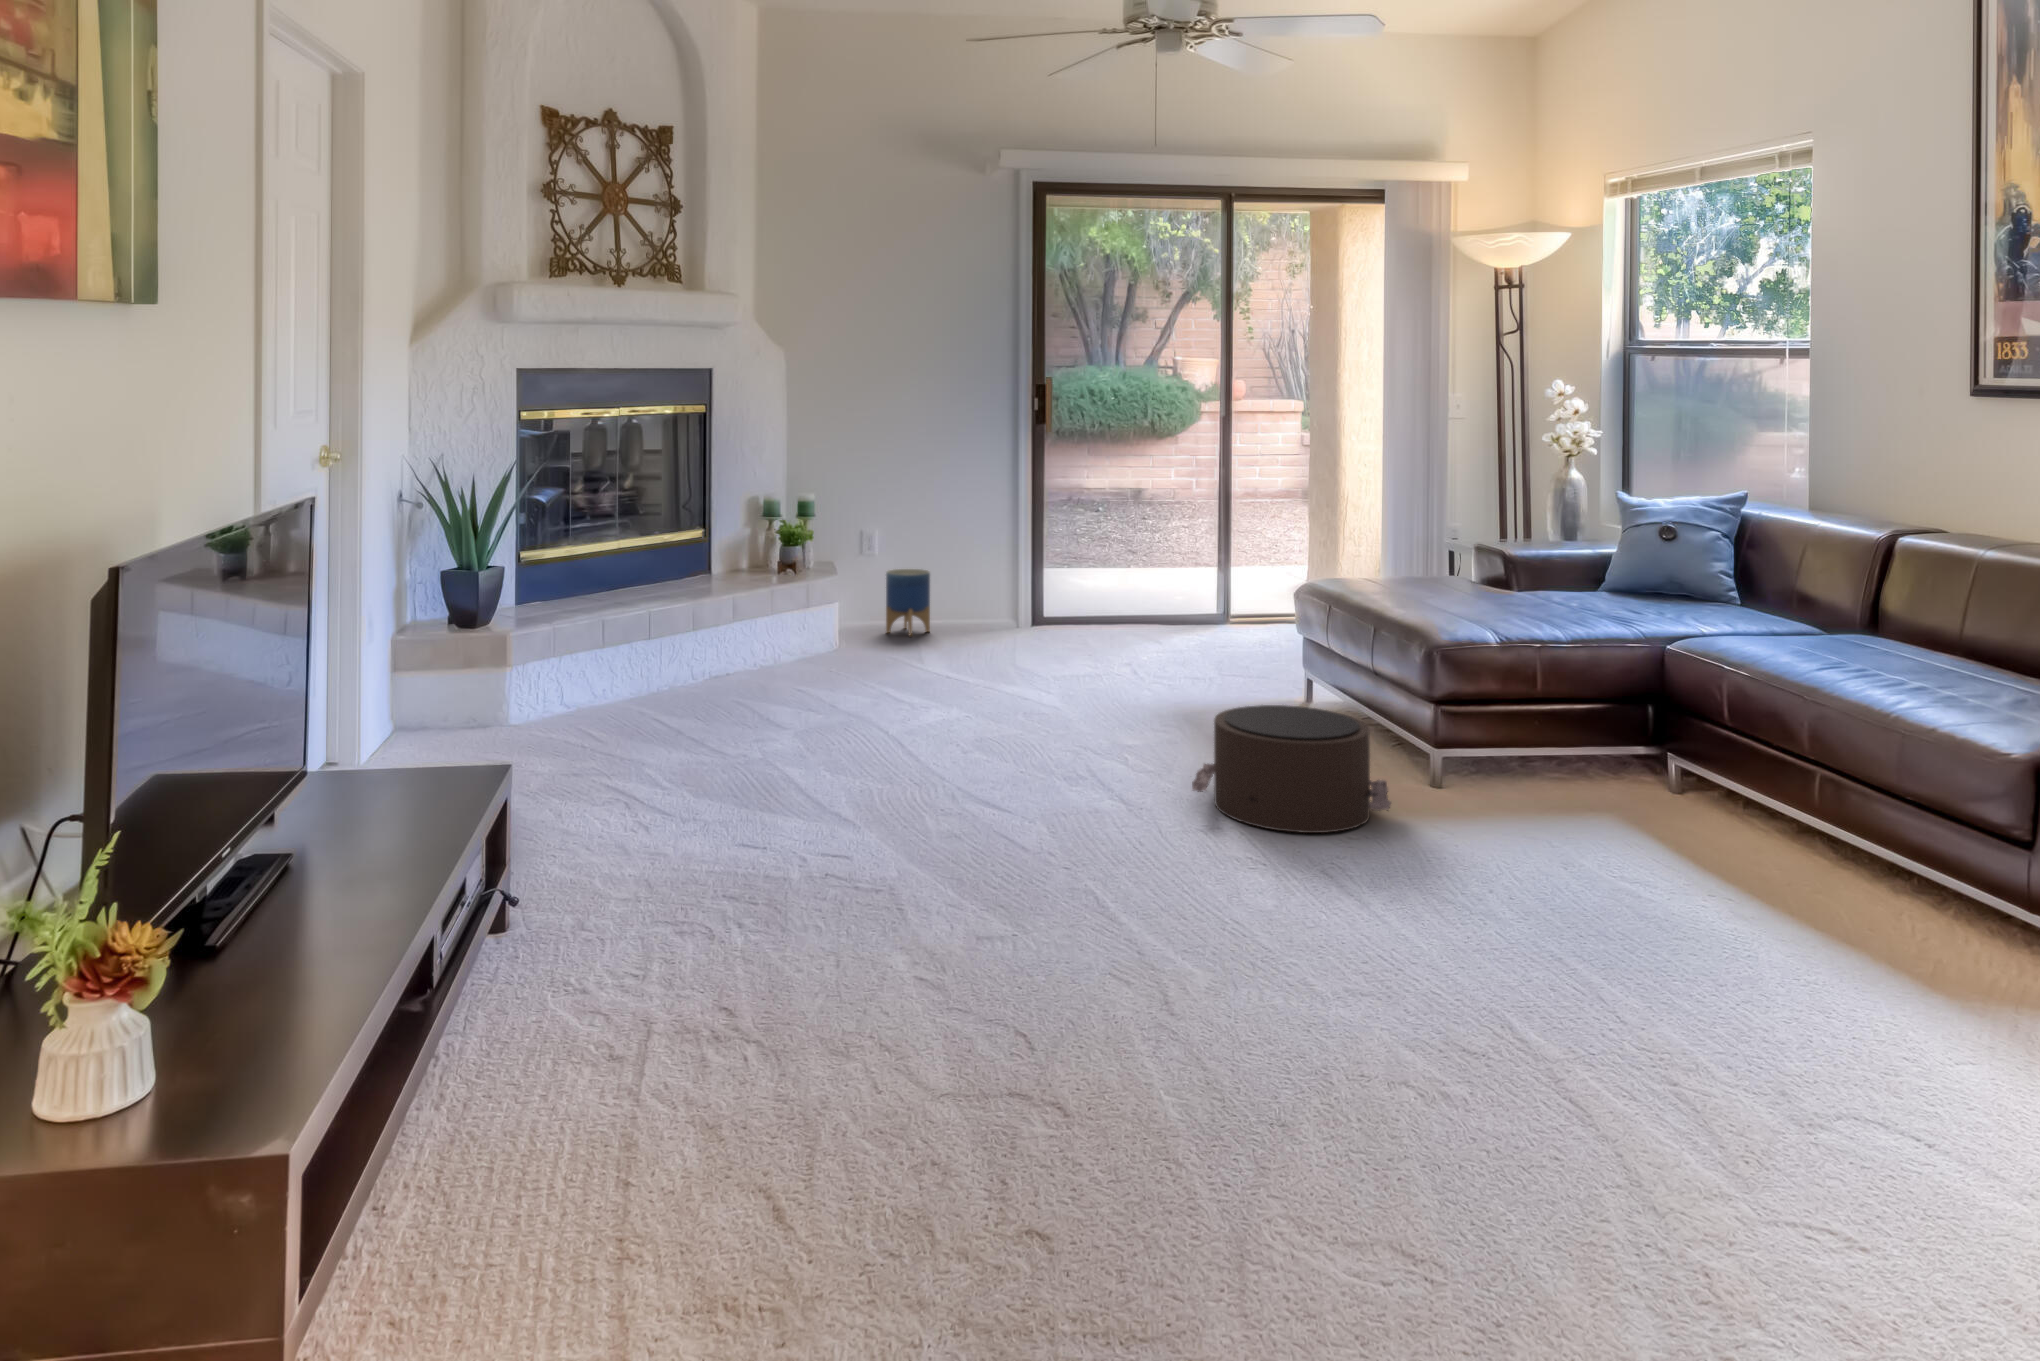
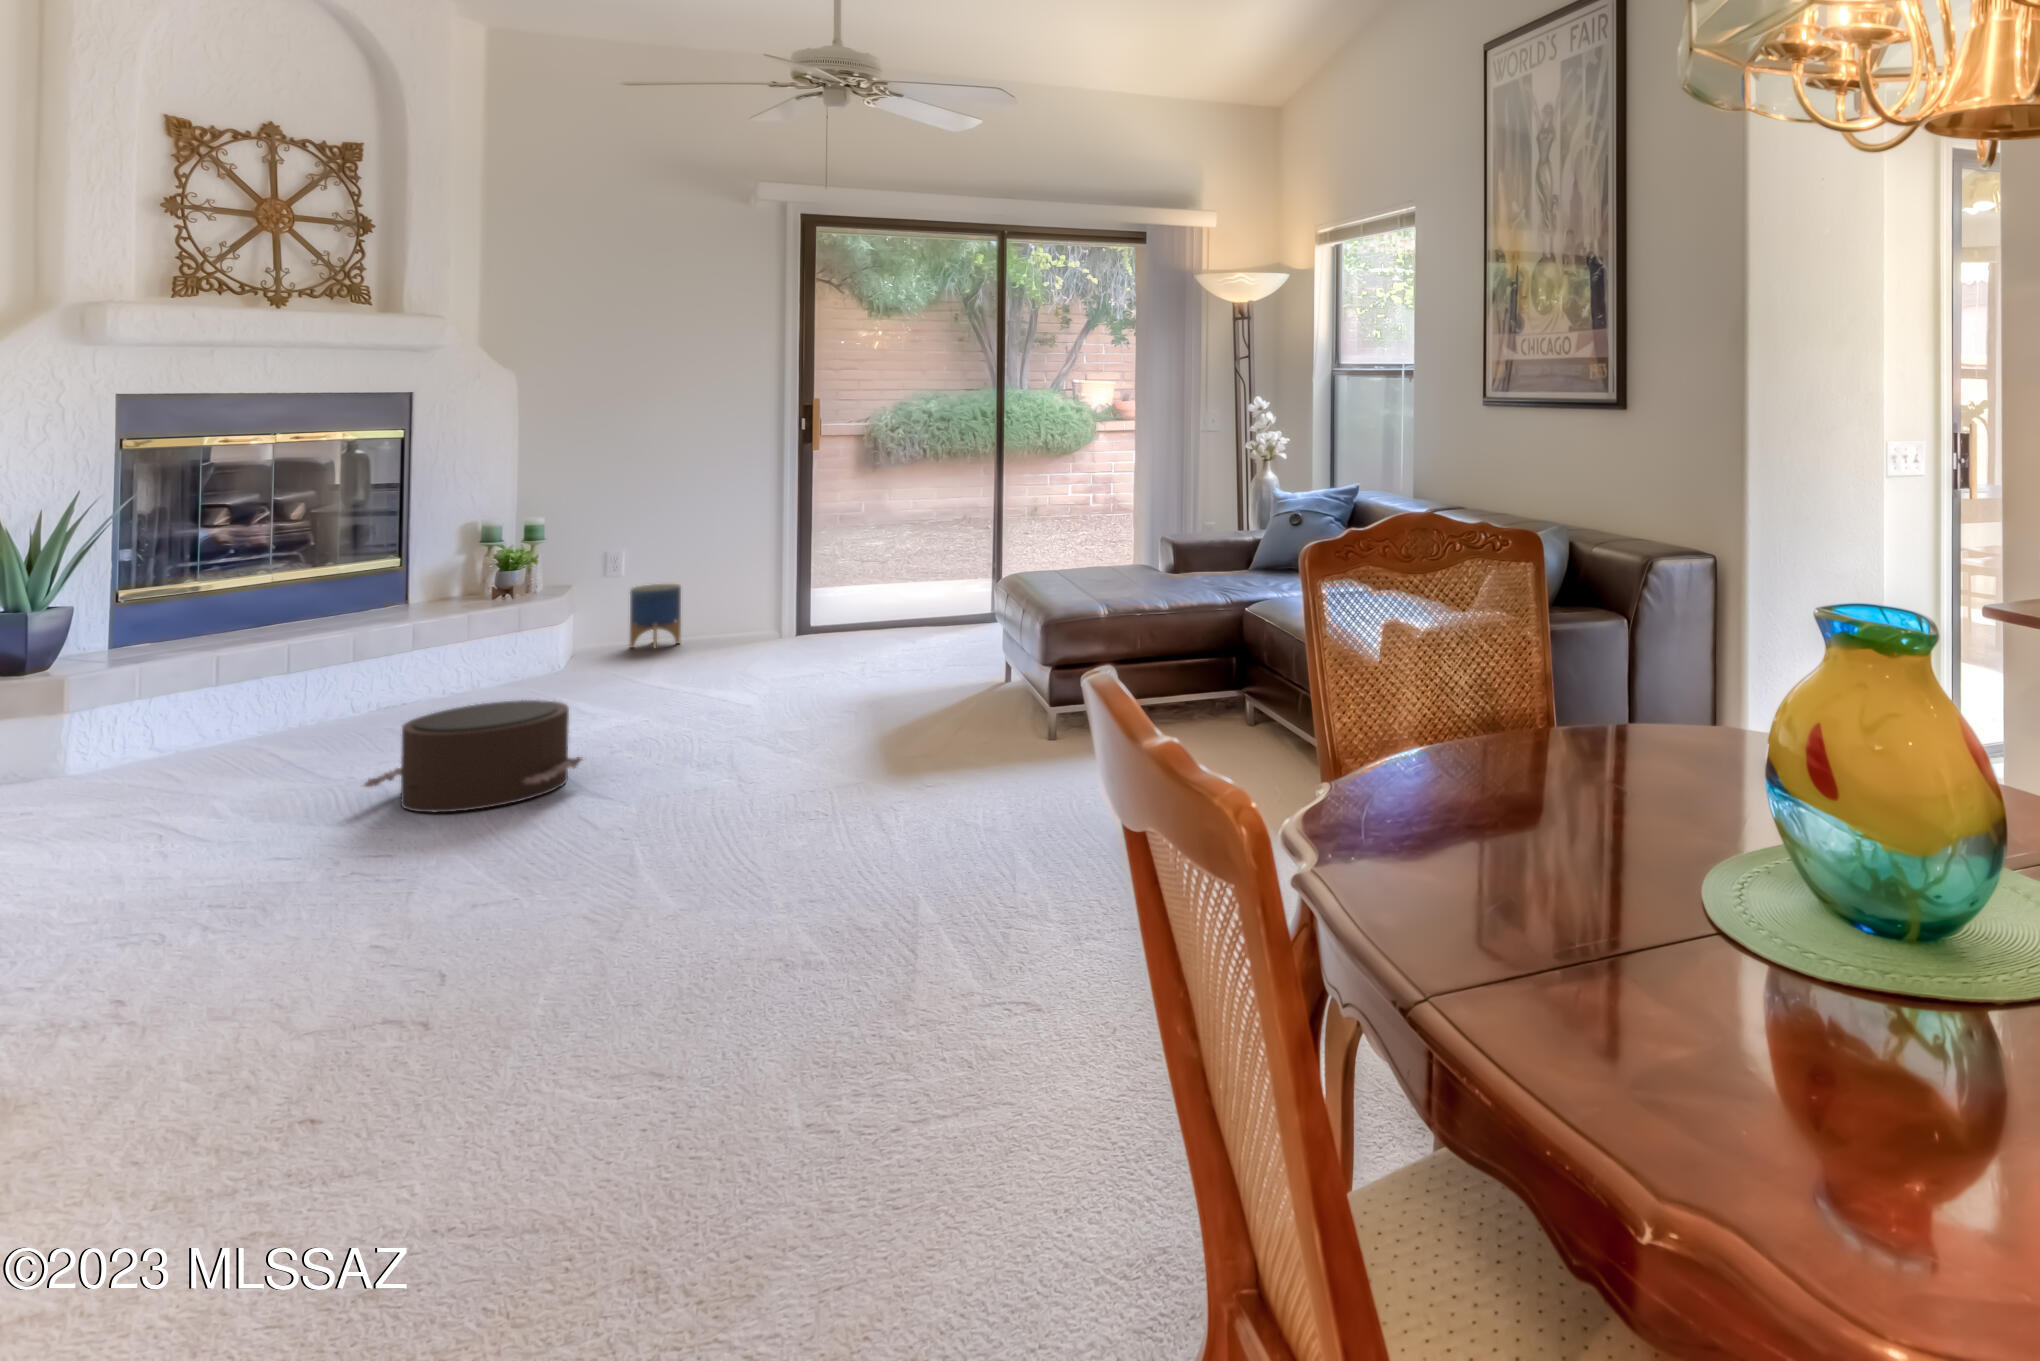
pouf: present [1192,705,1391,833] -> present [364,700,582,813]

